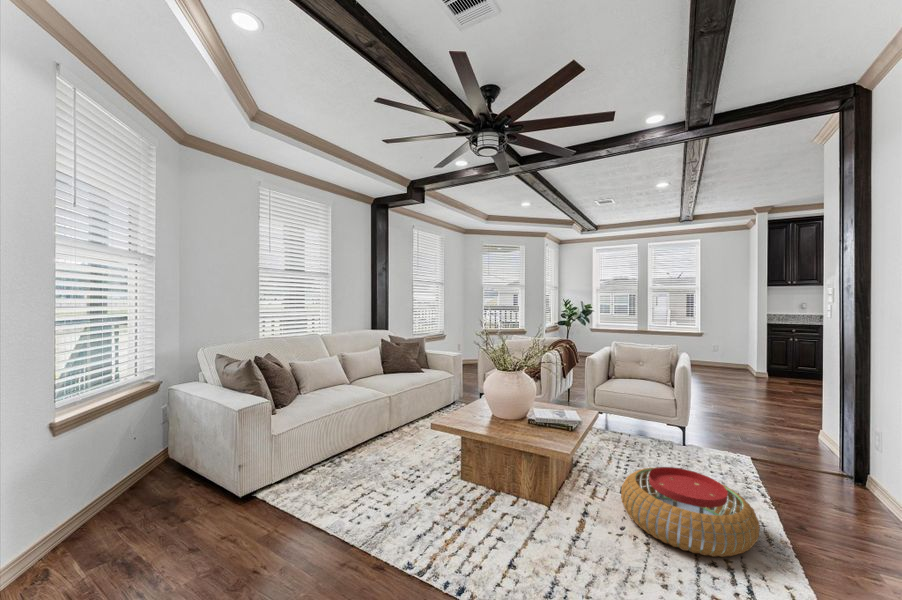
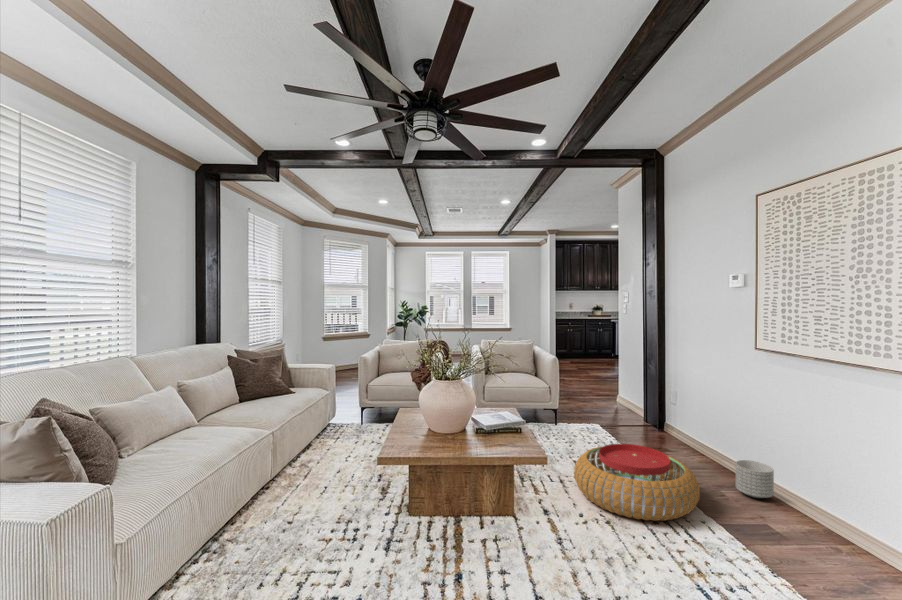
planter: none [830,524,885,578] -> present [736,460,774,498]

